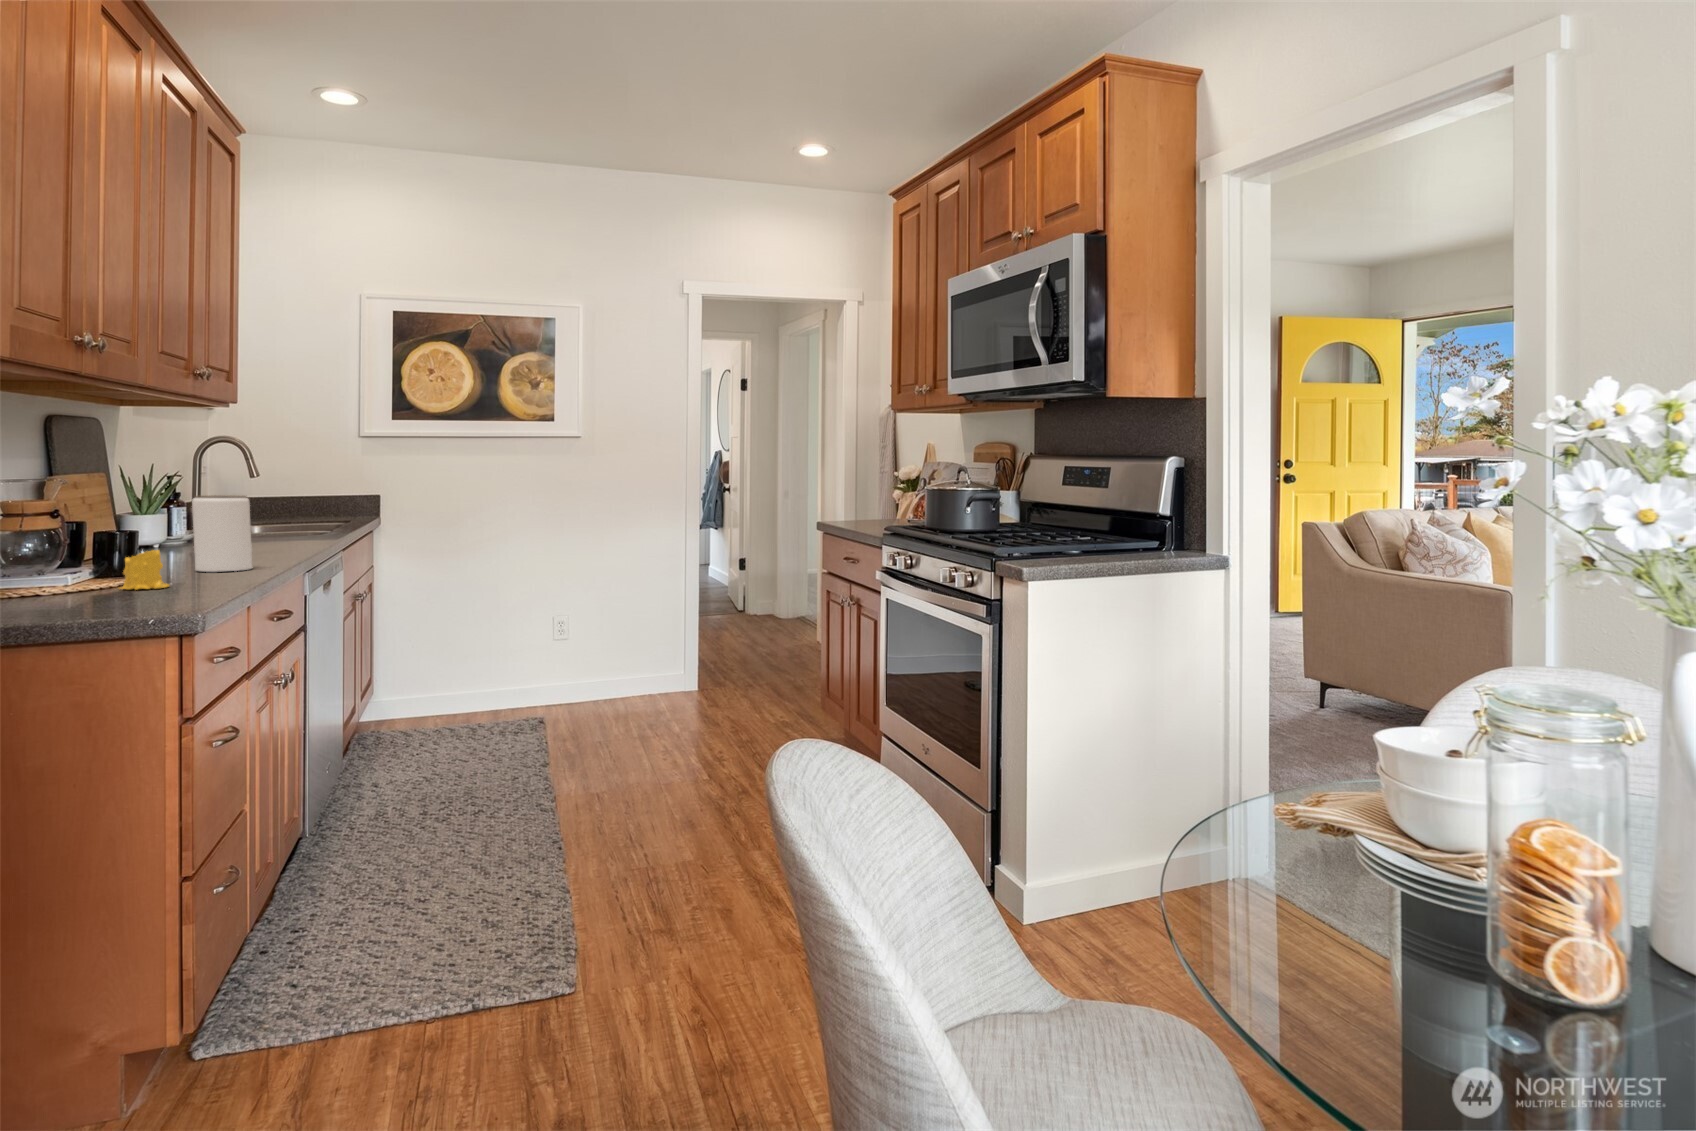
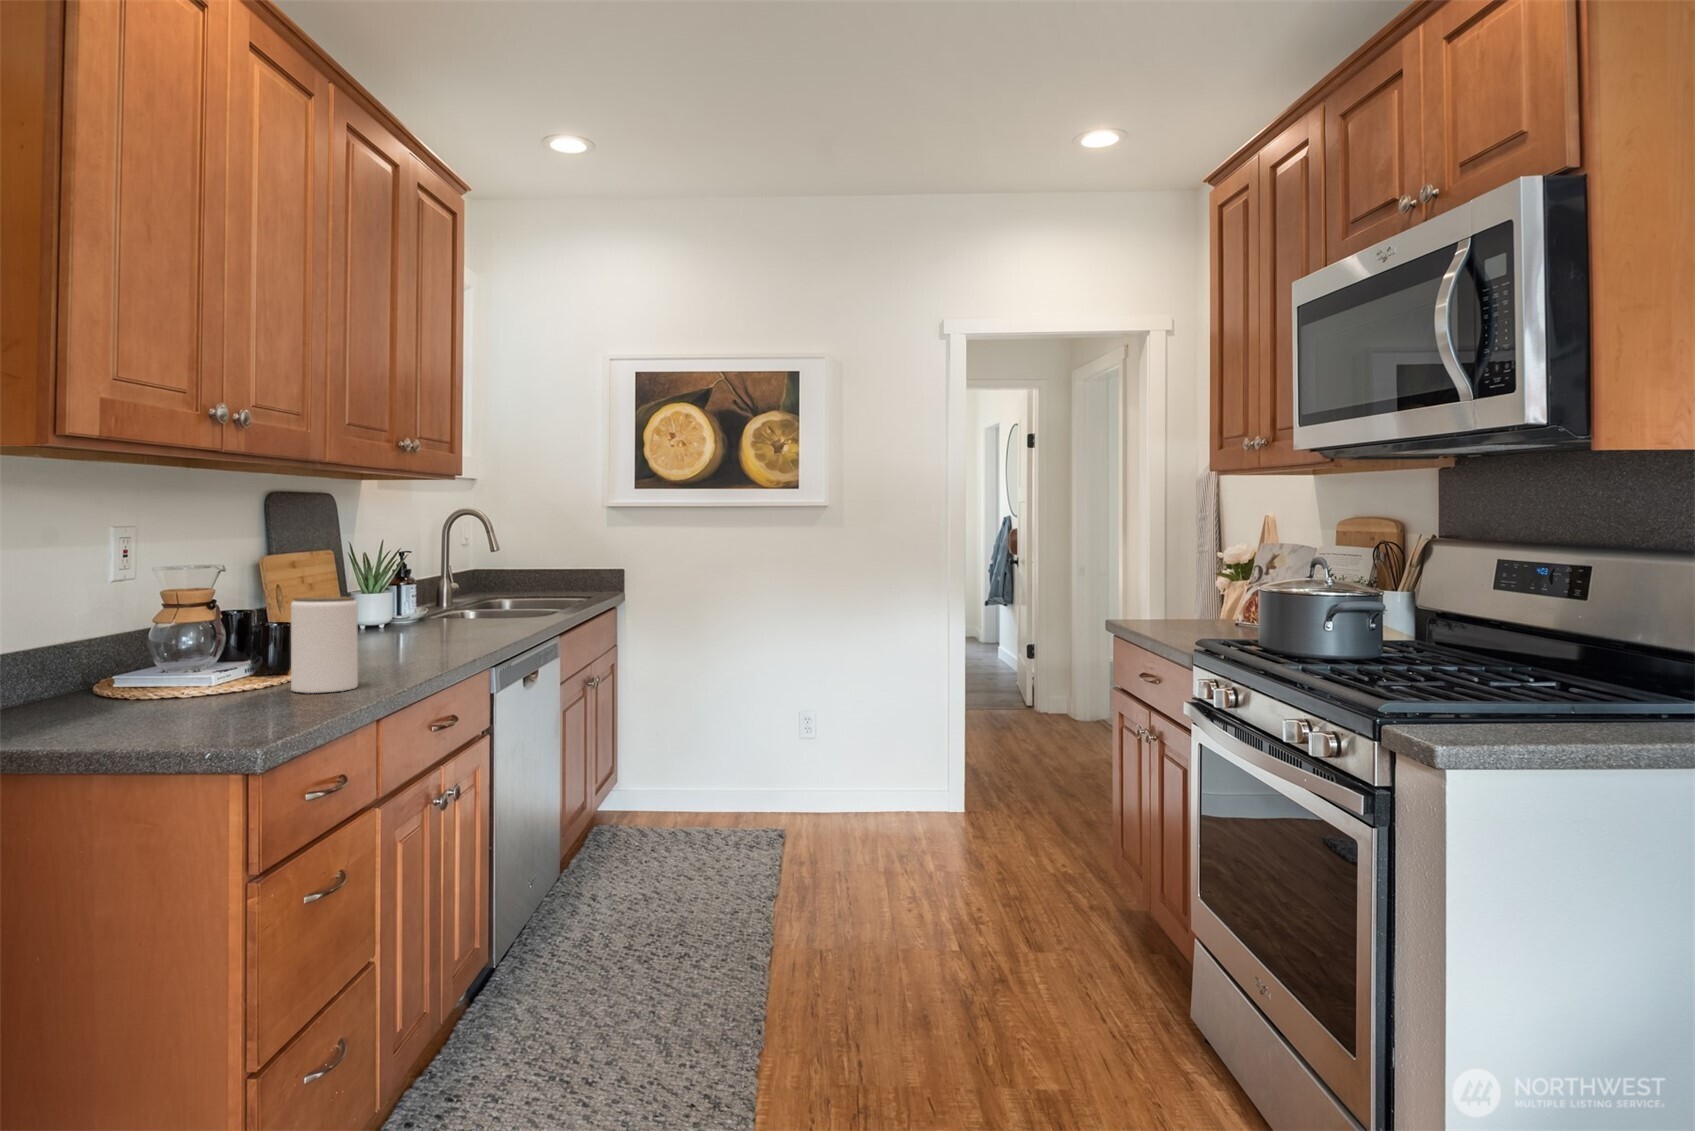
candle: present [121,550,169,590] -> none [151,672,213,727]

